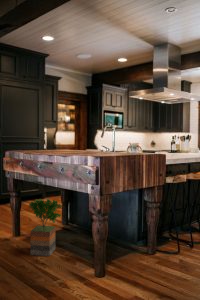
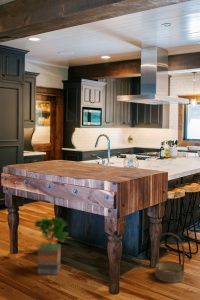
basket: none [150,217,180,269] -> present [155,233,185,283]

